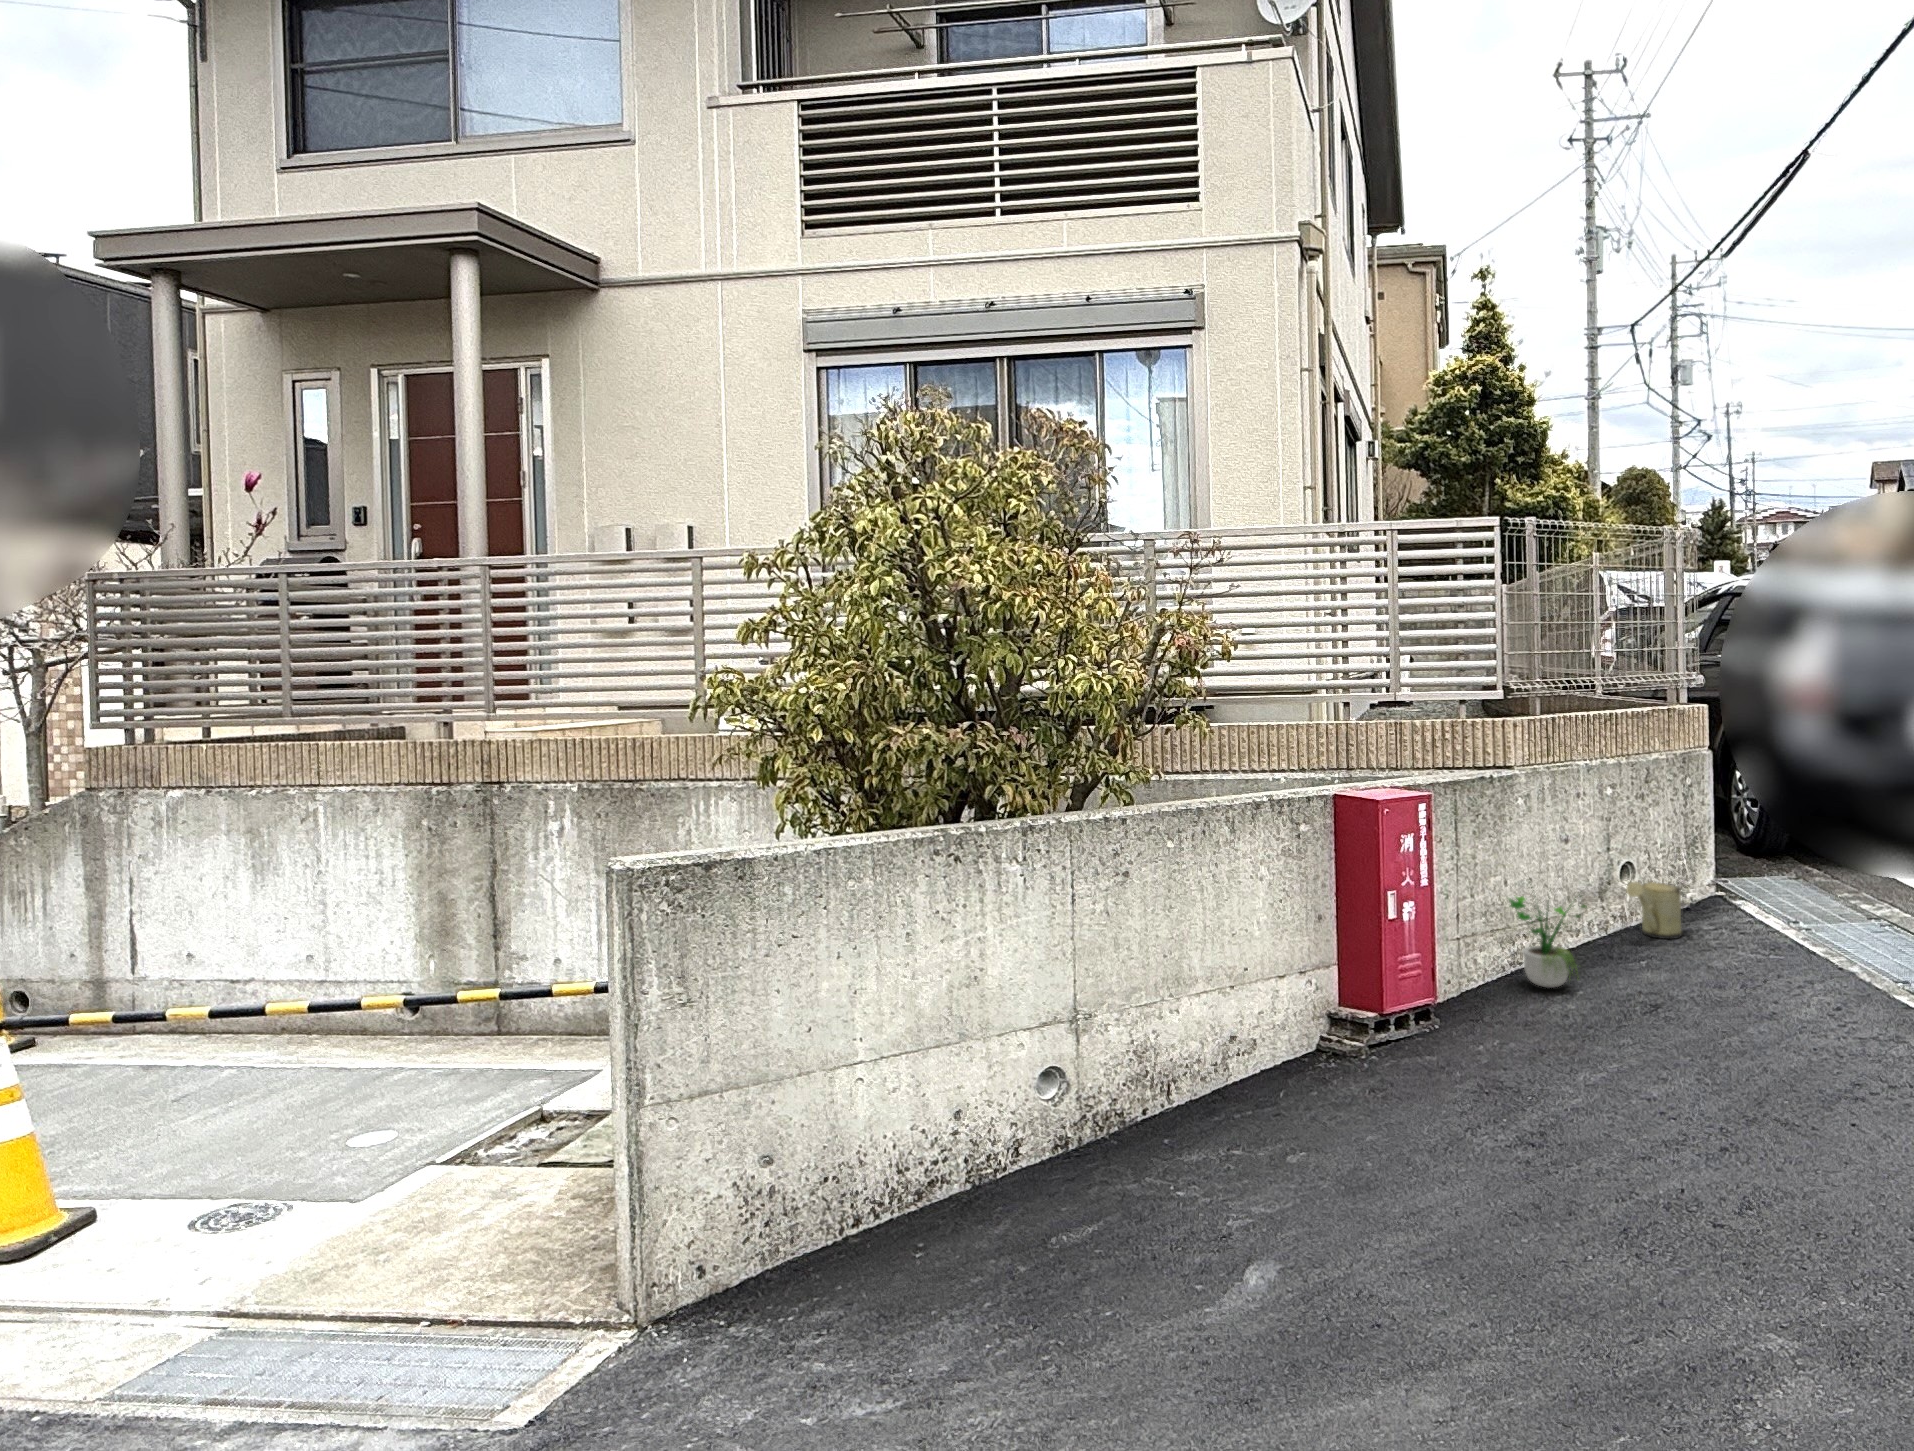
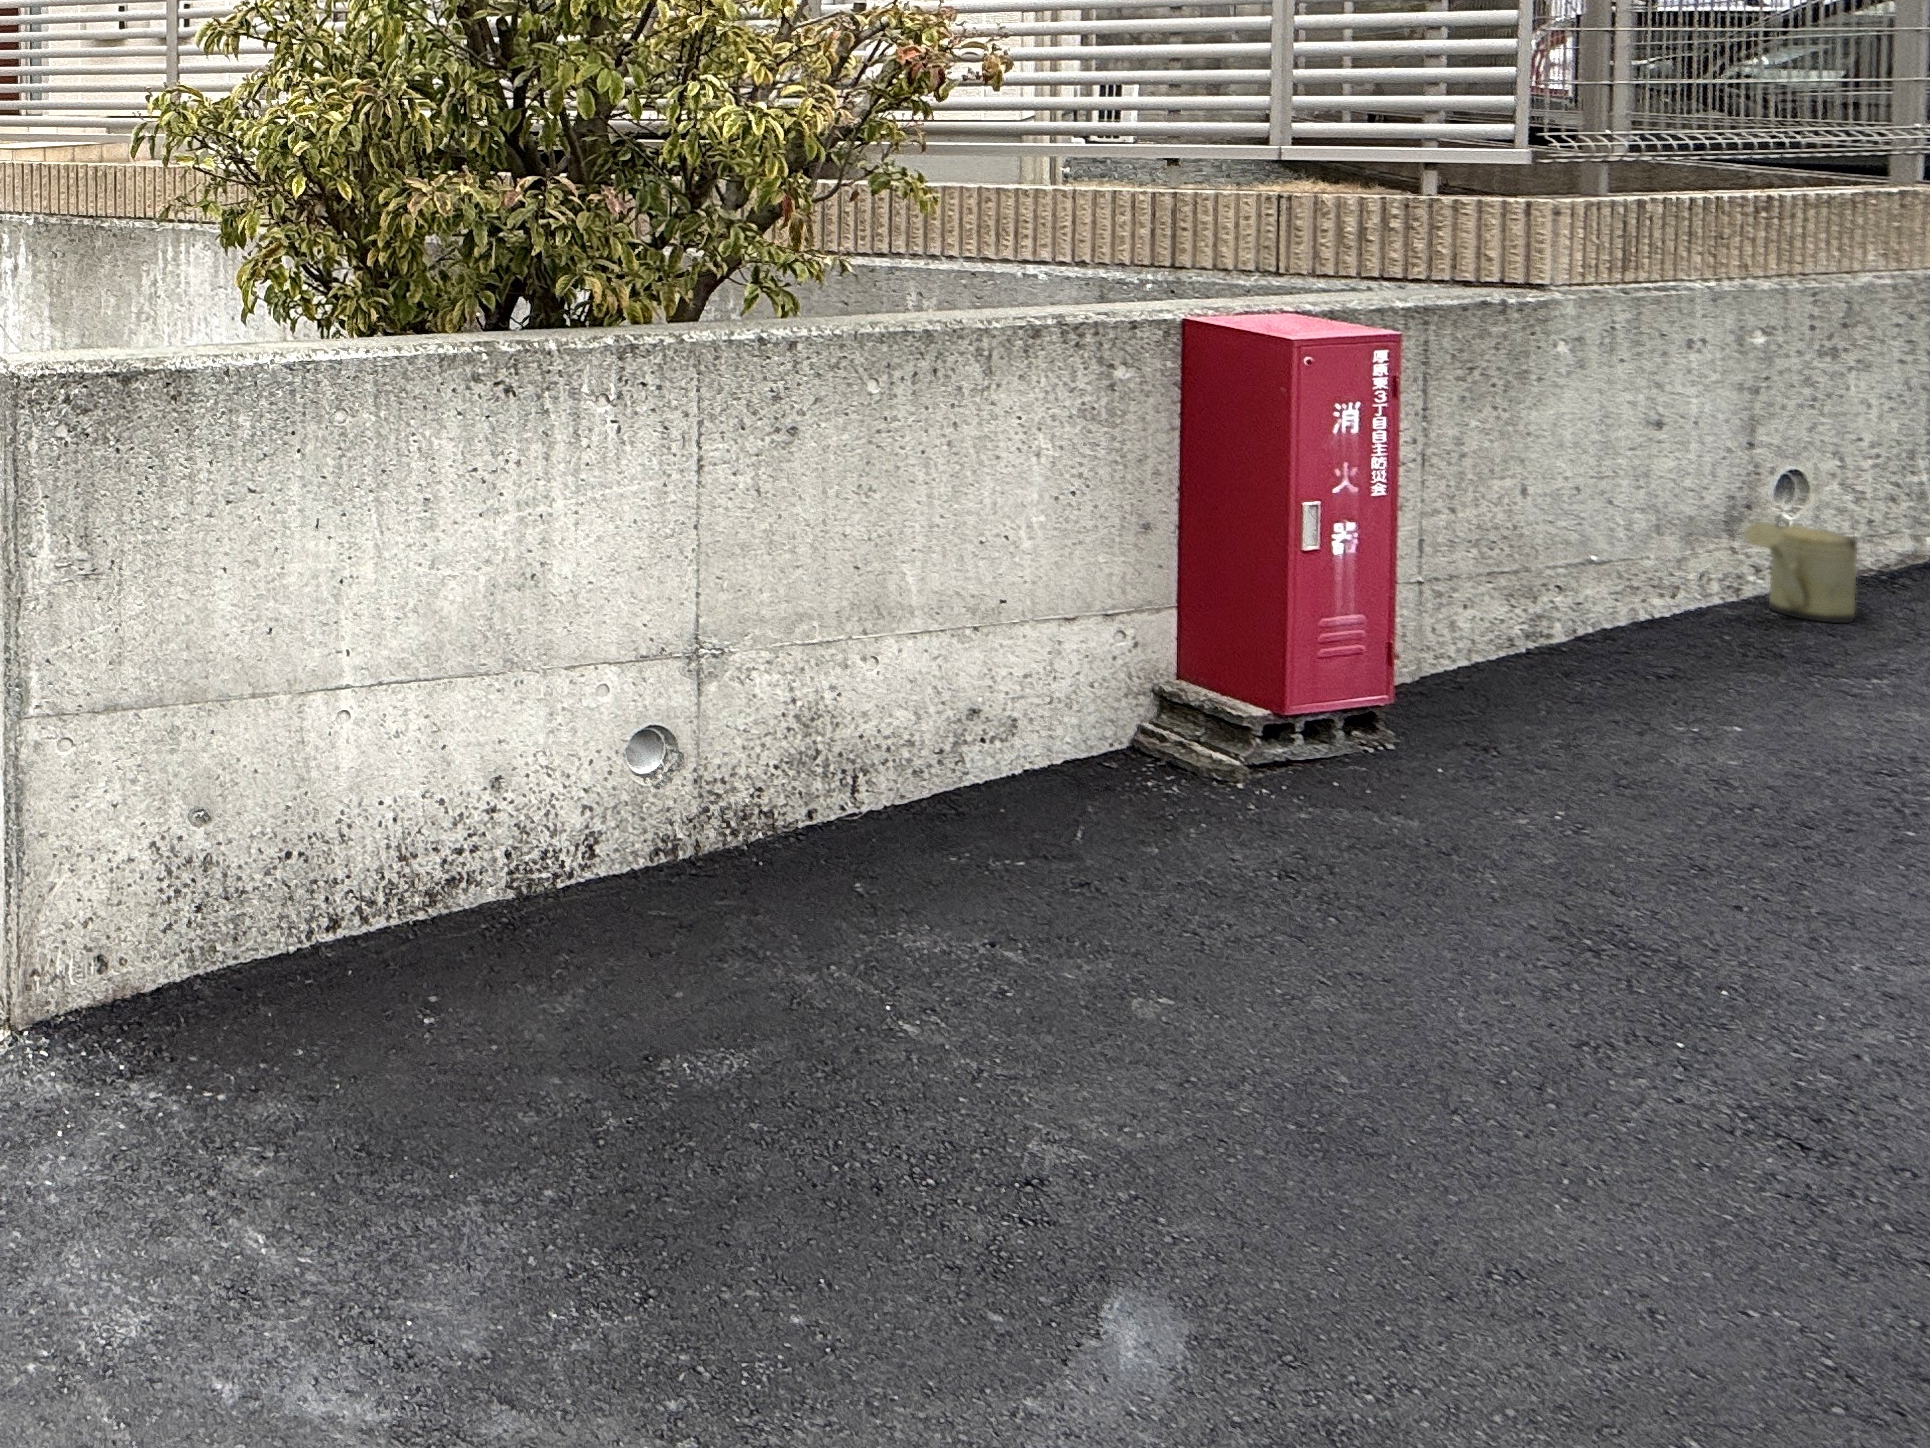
potted plant: present [1509,887,1587,988] -> none [1511,487,1680,683]

